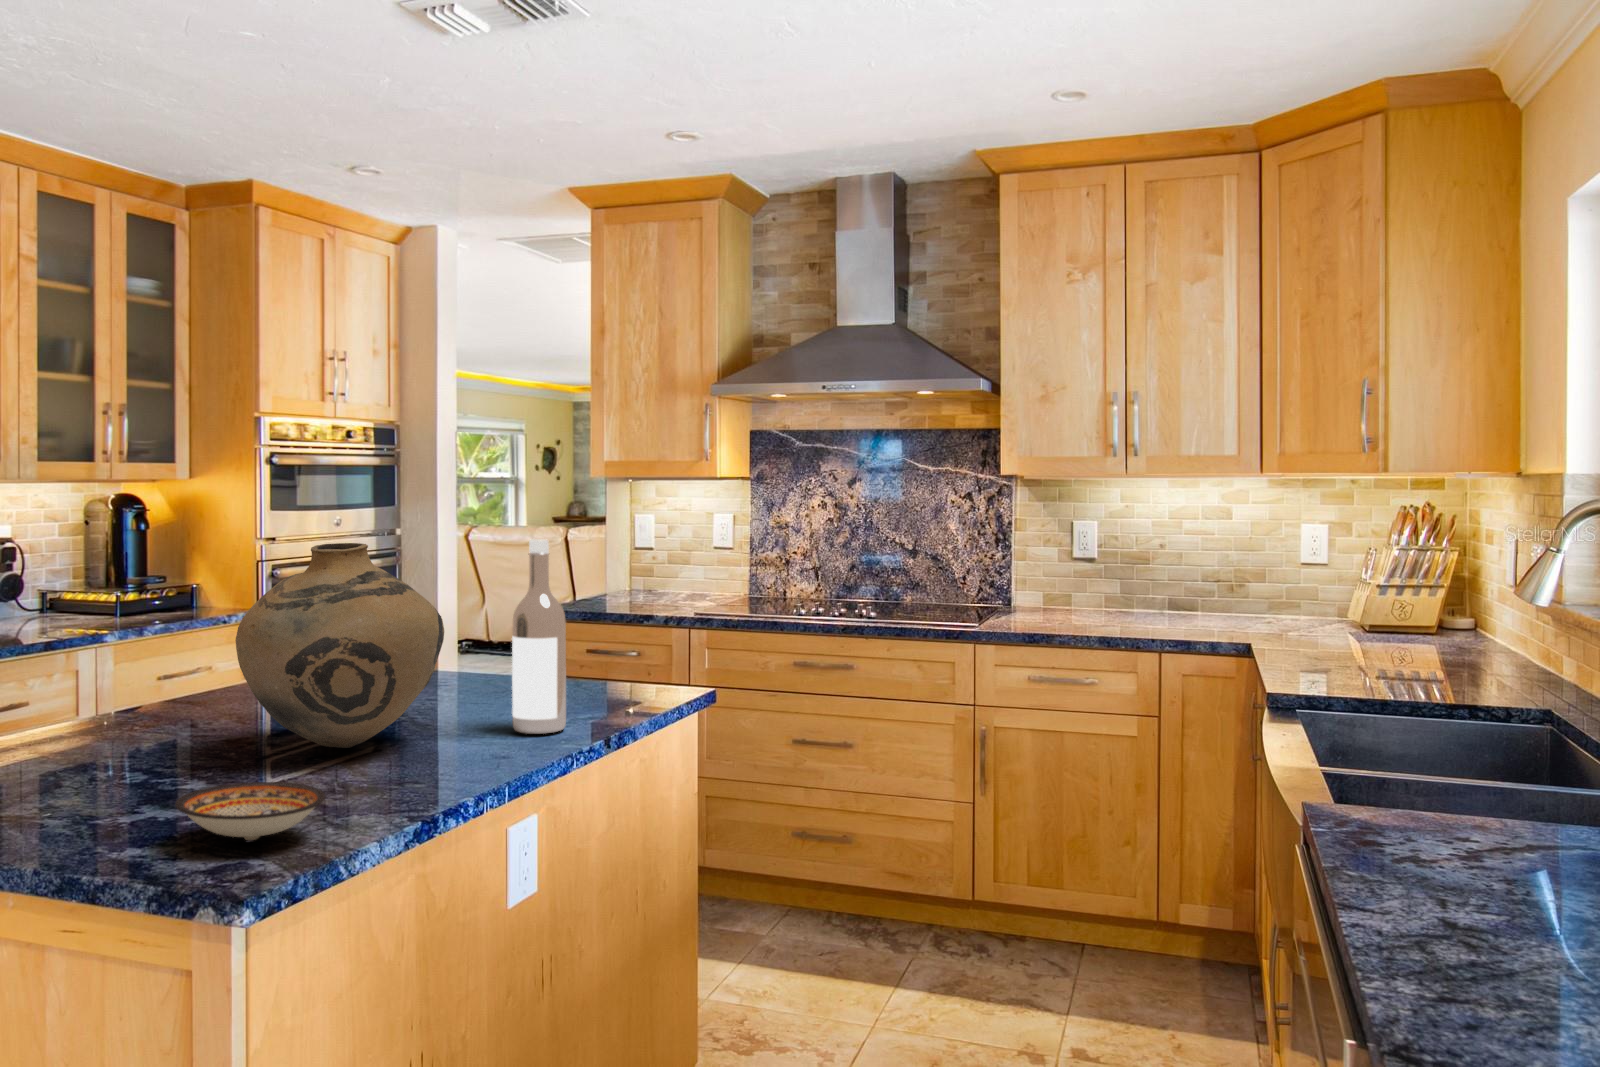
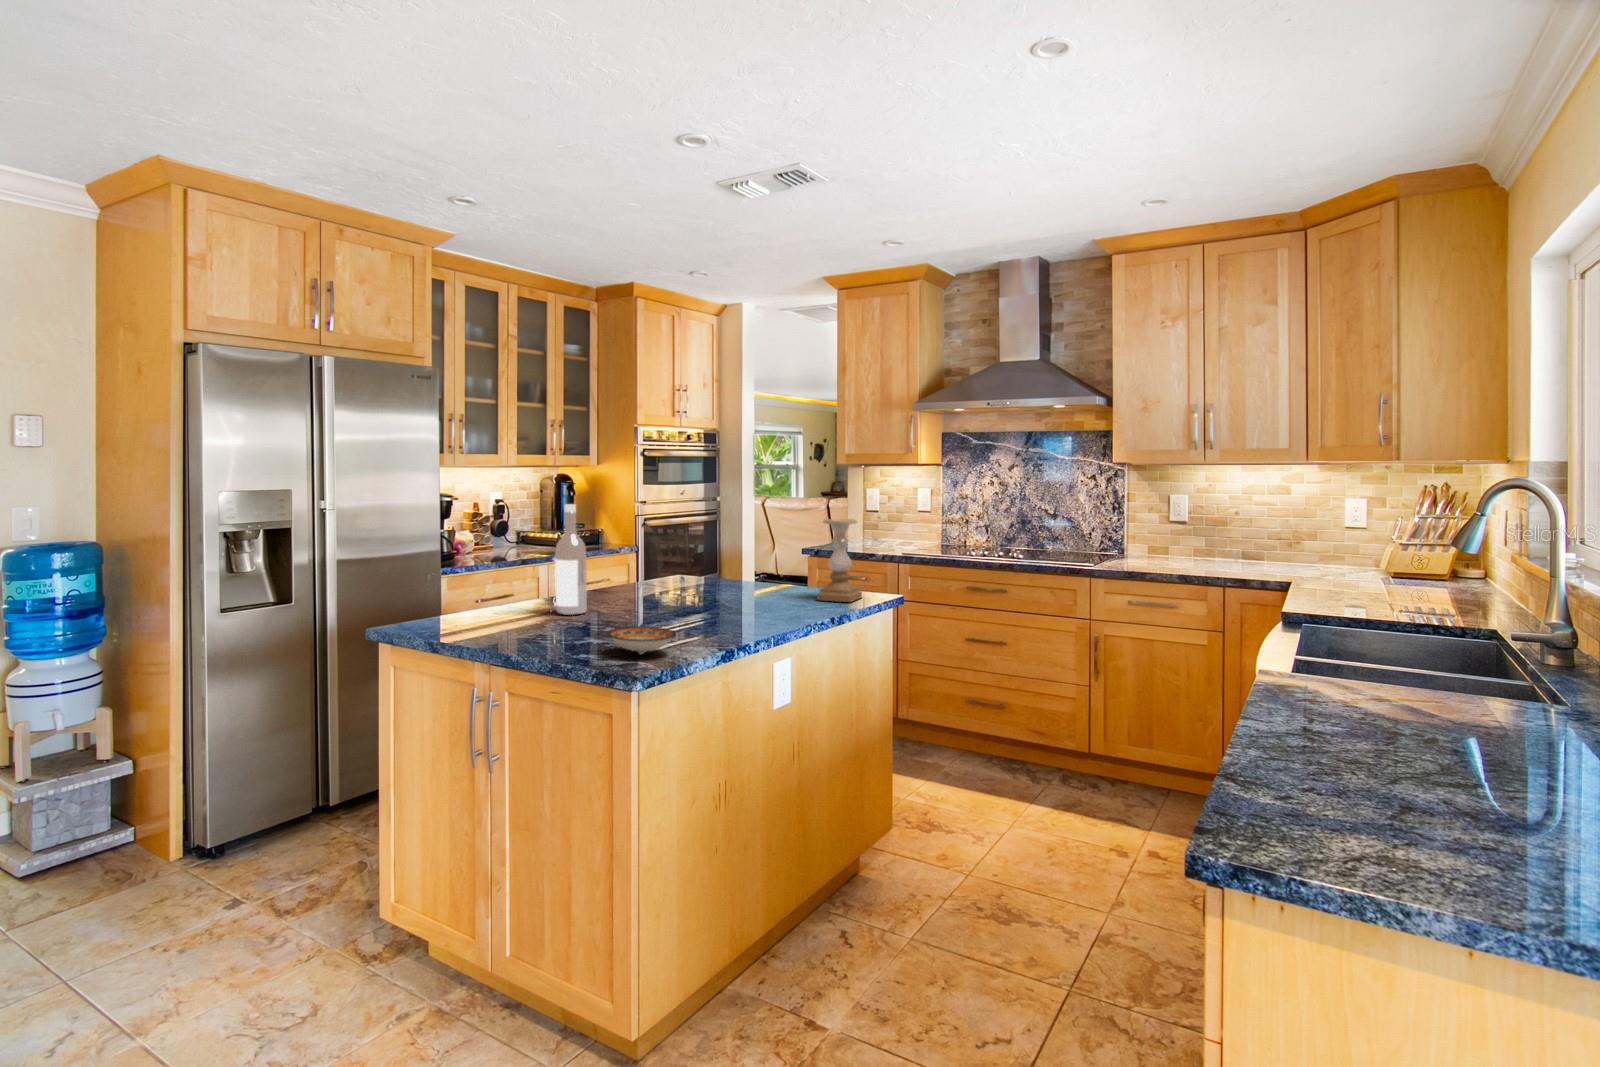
wine bottle: present [512,539,566,734] -> present [555,504,587,615]
vase: present [235,543,444,748] -> none [631,505,738,617]
candle holder: none [582,563,658,704] -> present [817,519,862,602]

